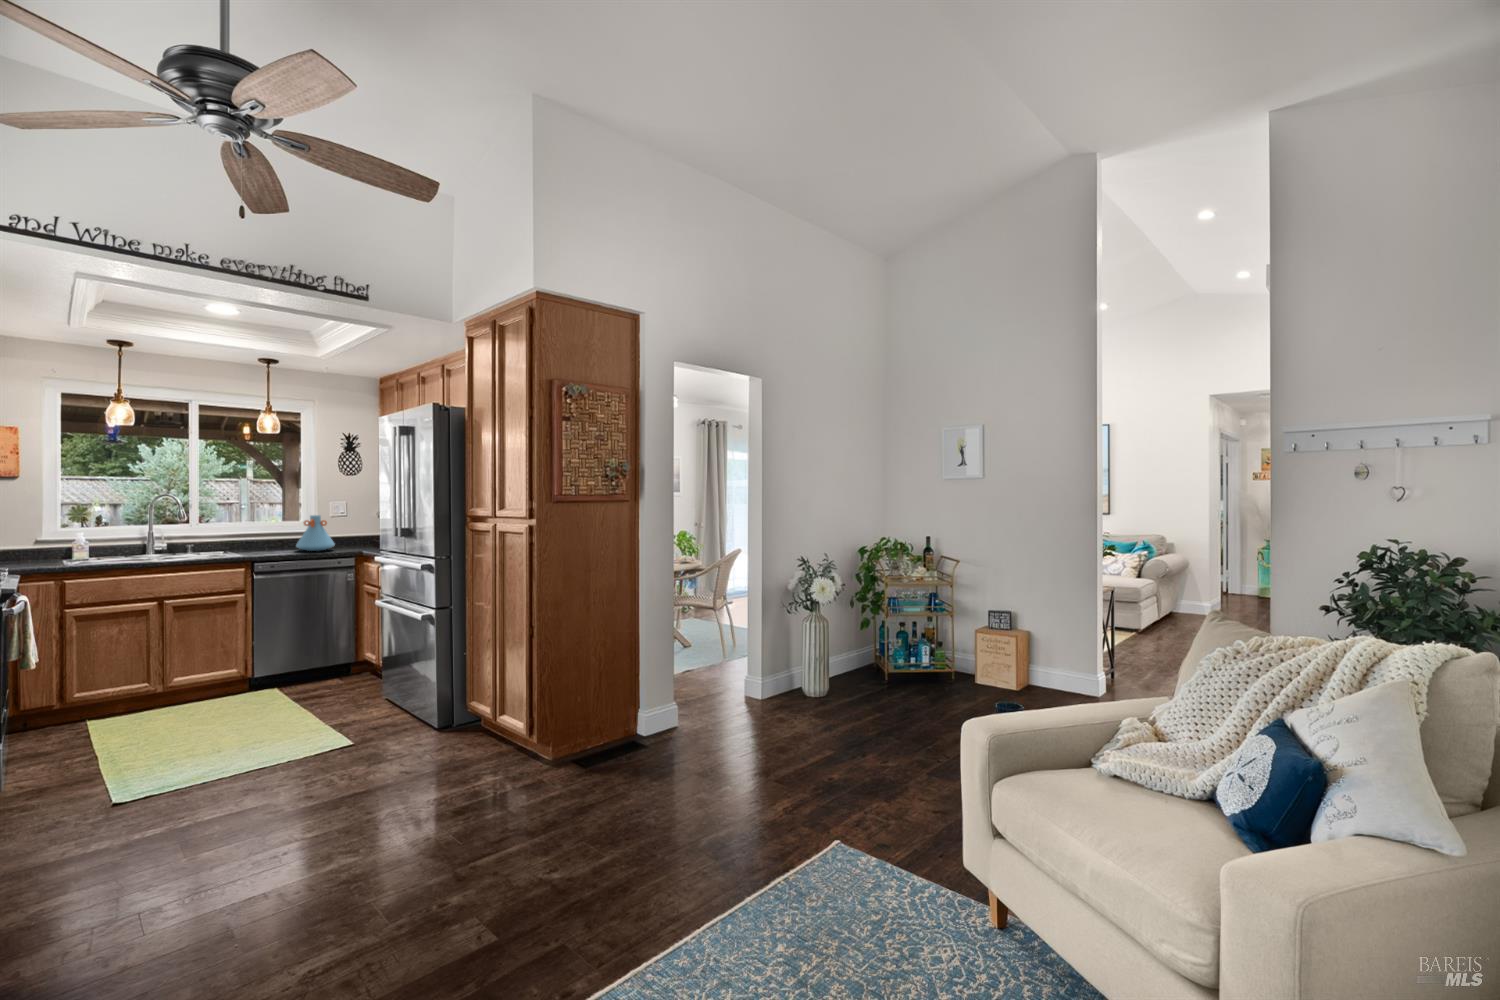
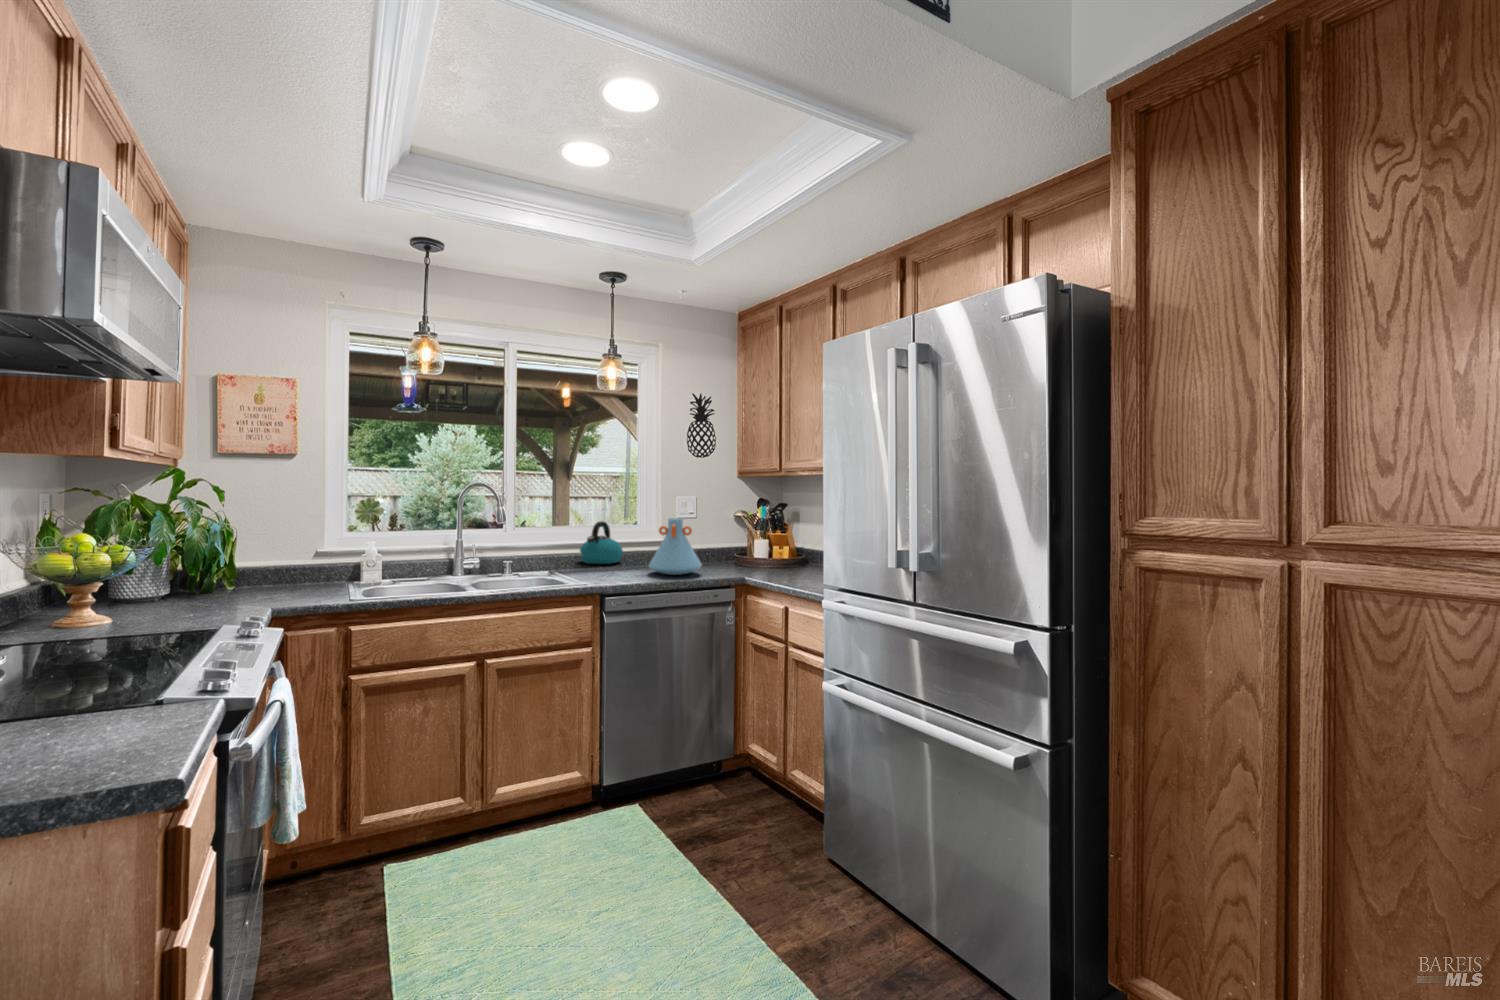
kettle: none [250,518,284,546] -> present [580,521,623,564]

